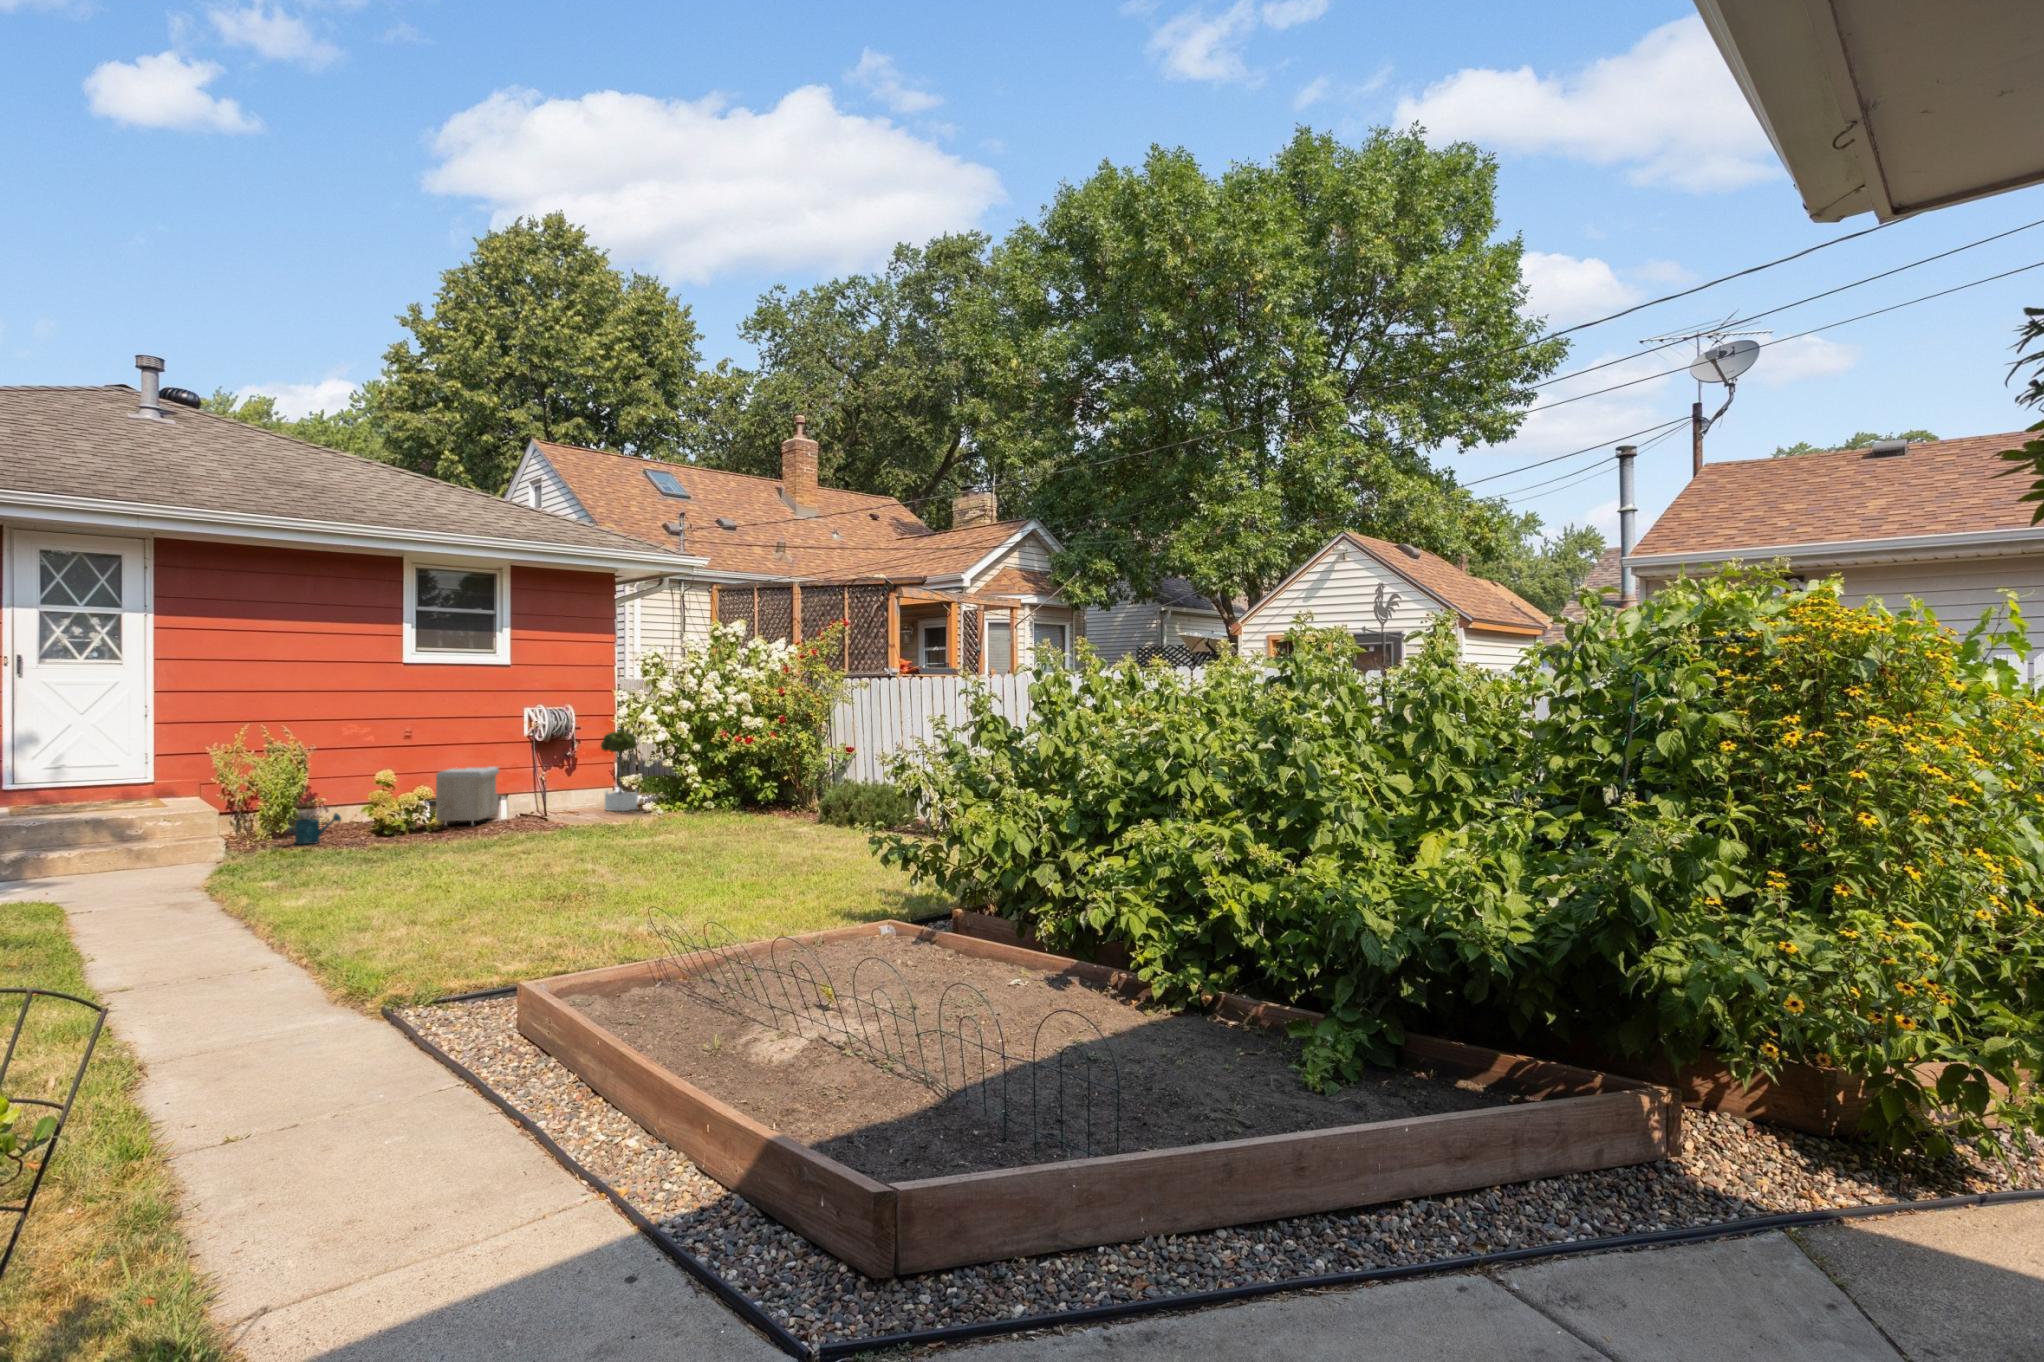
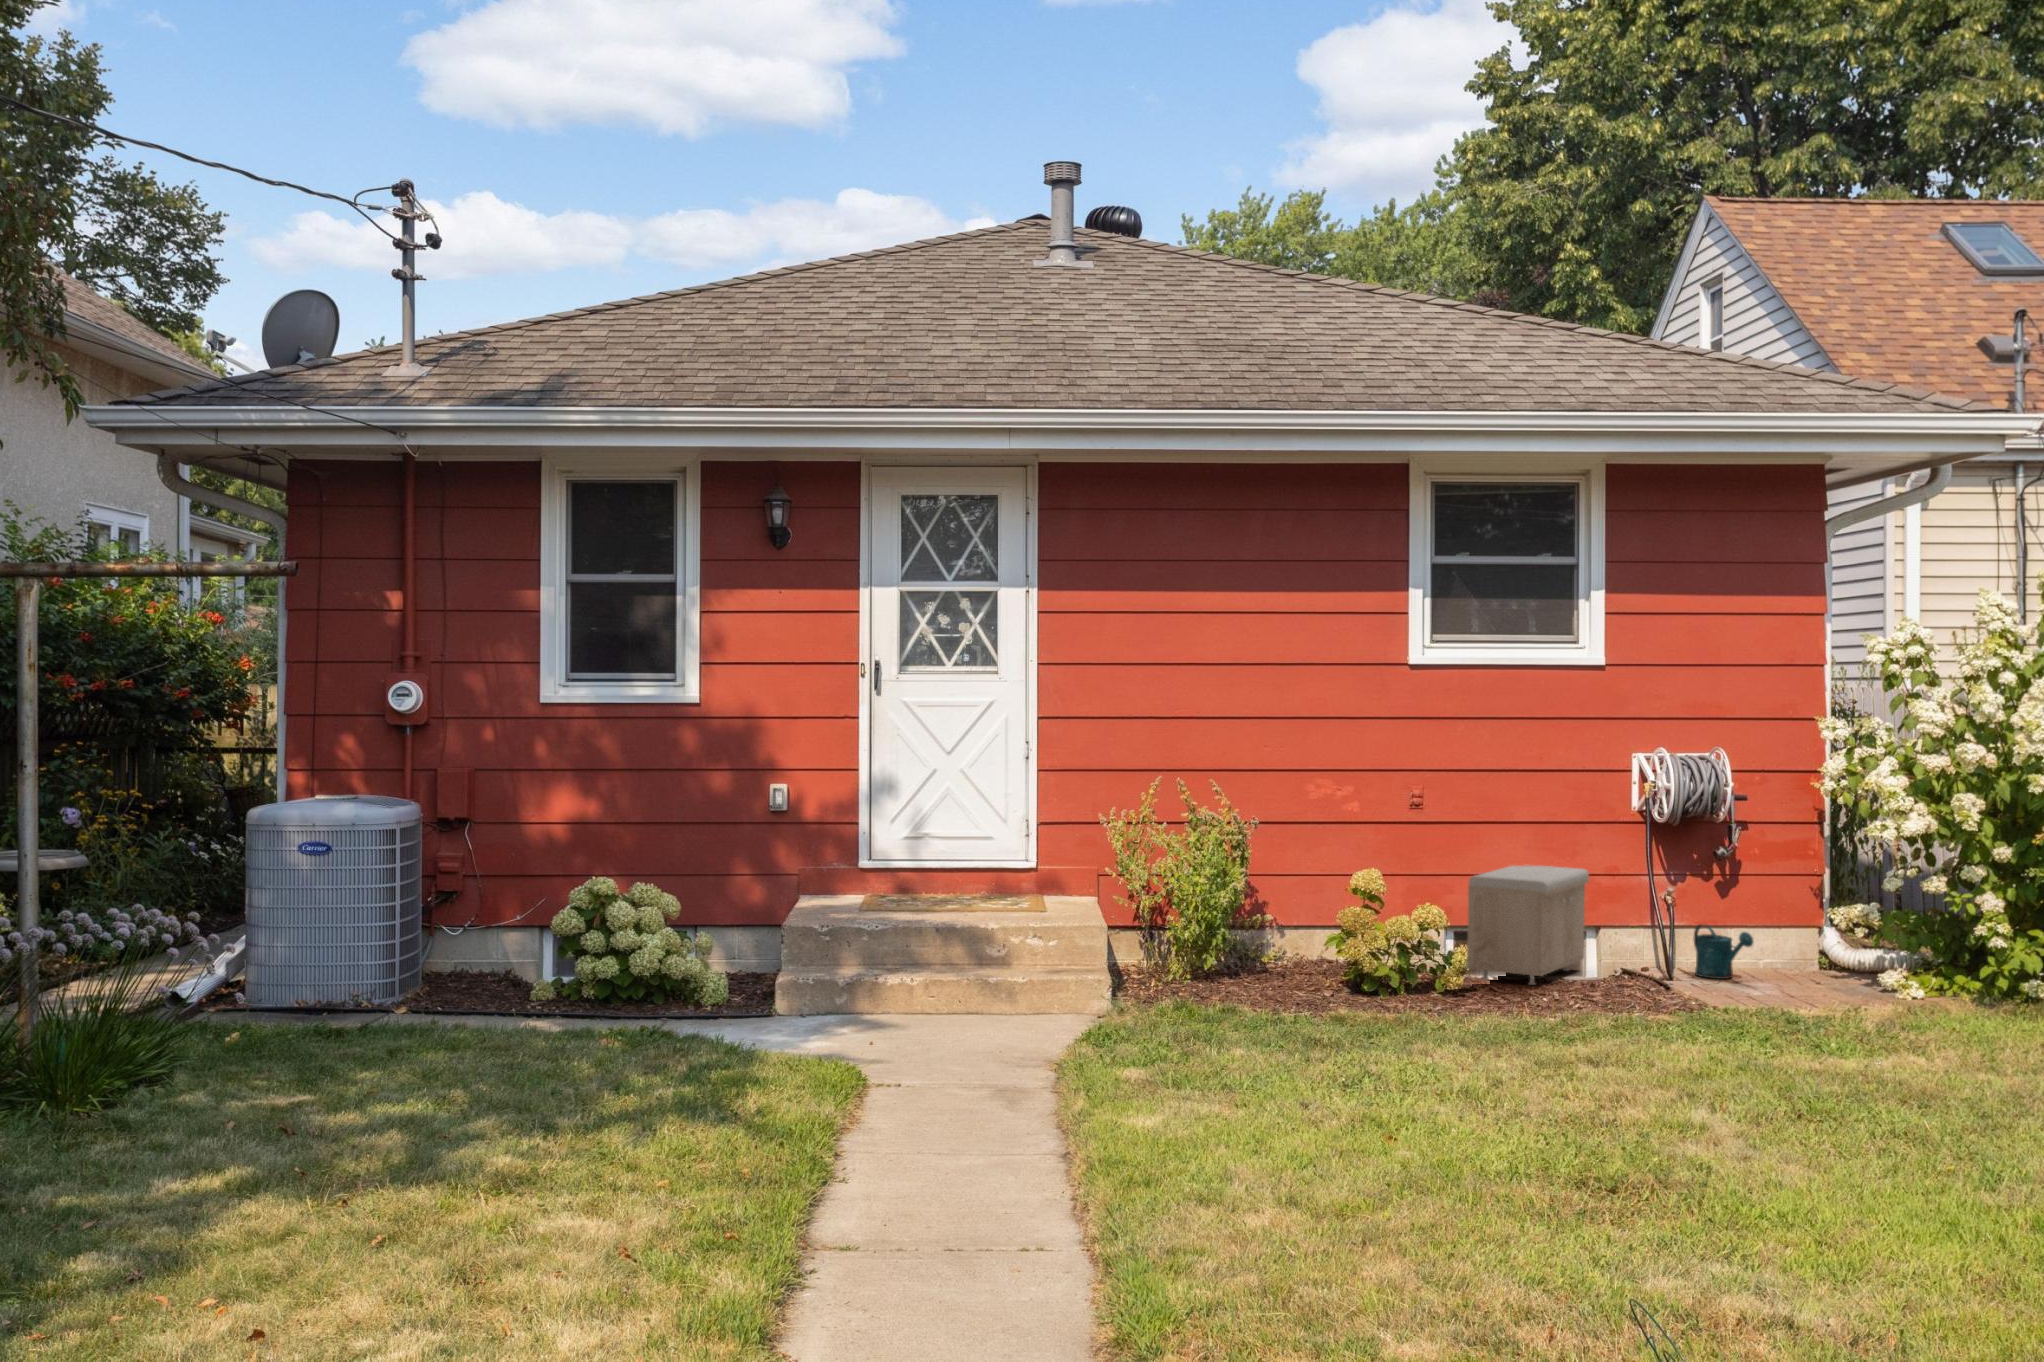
potted tree: present [601,731,638,811] -> none [1786,806,1867,978]
watering can: present [288,813,341,845] -> present [1694,925,1754,979]

